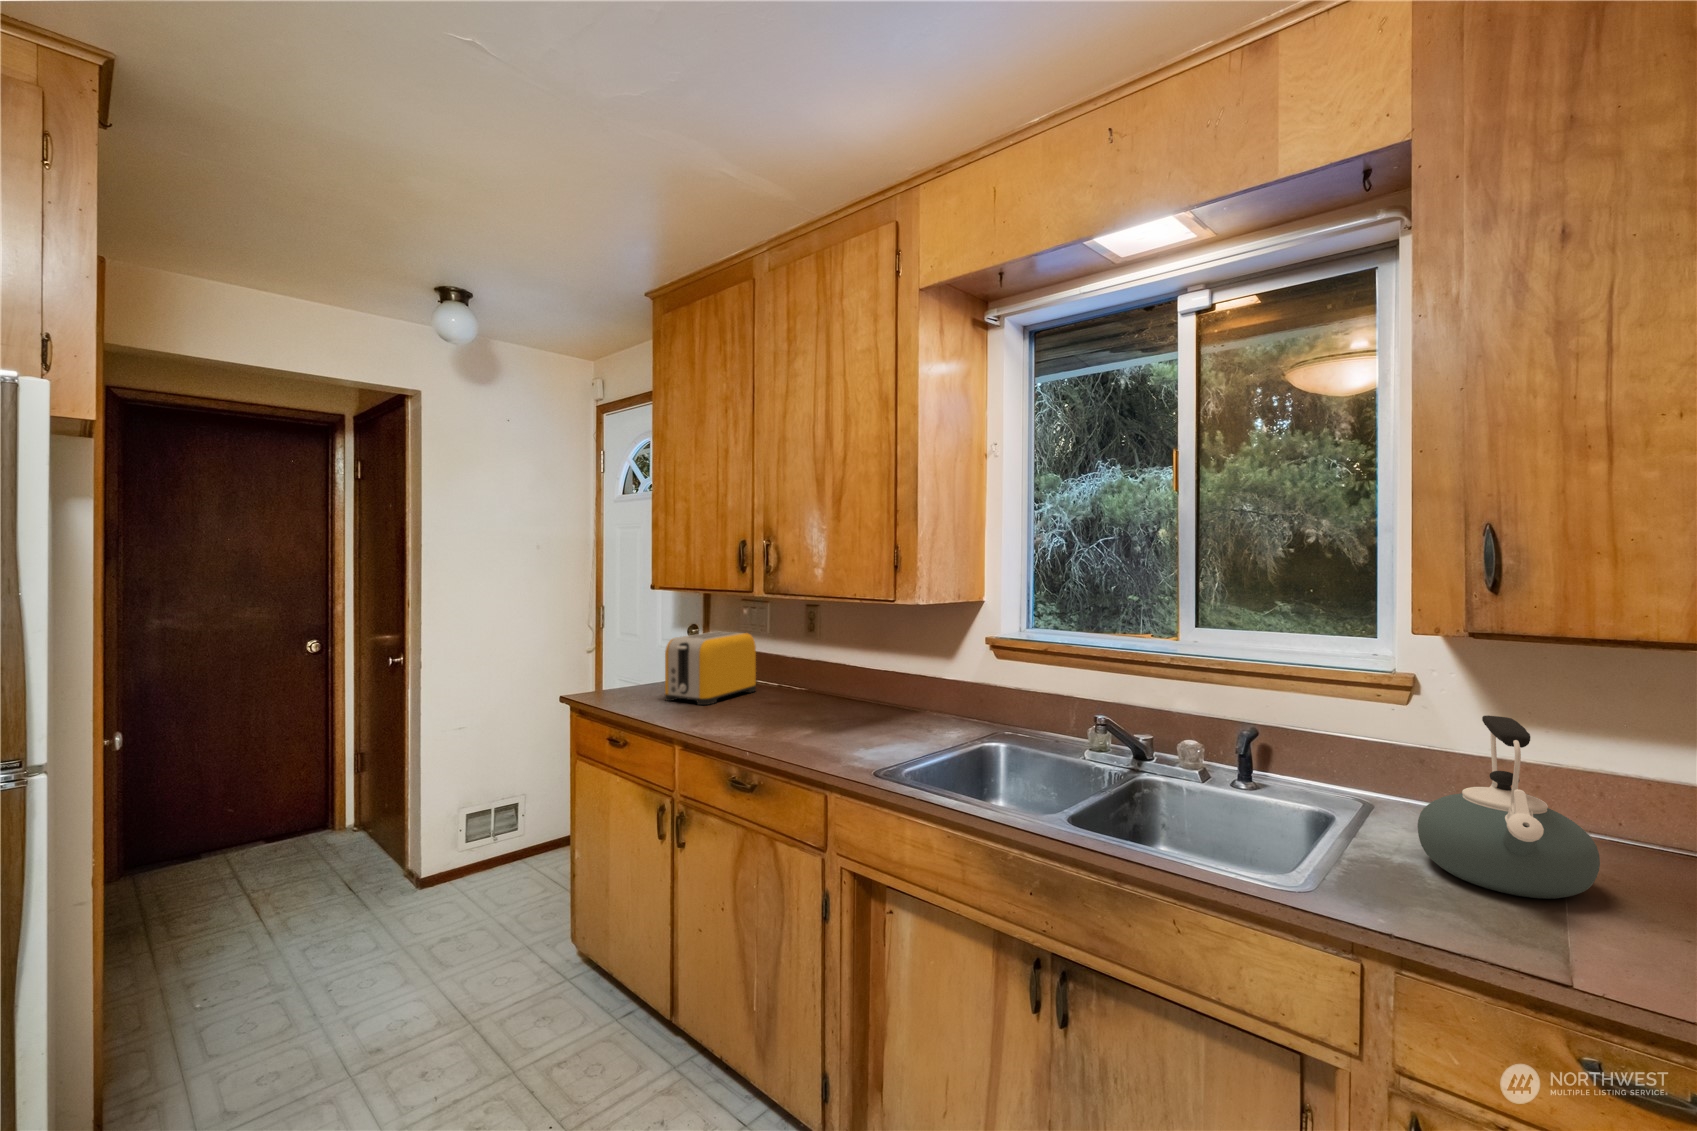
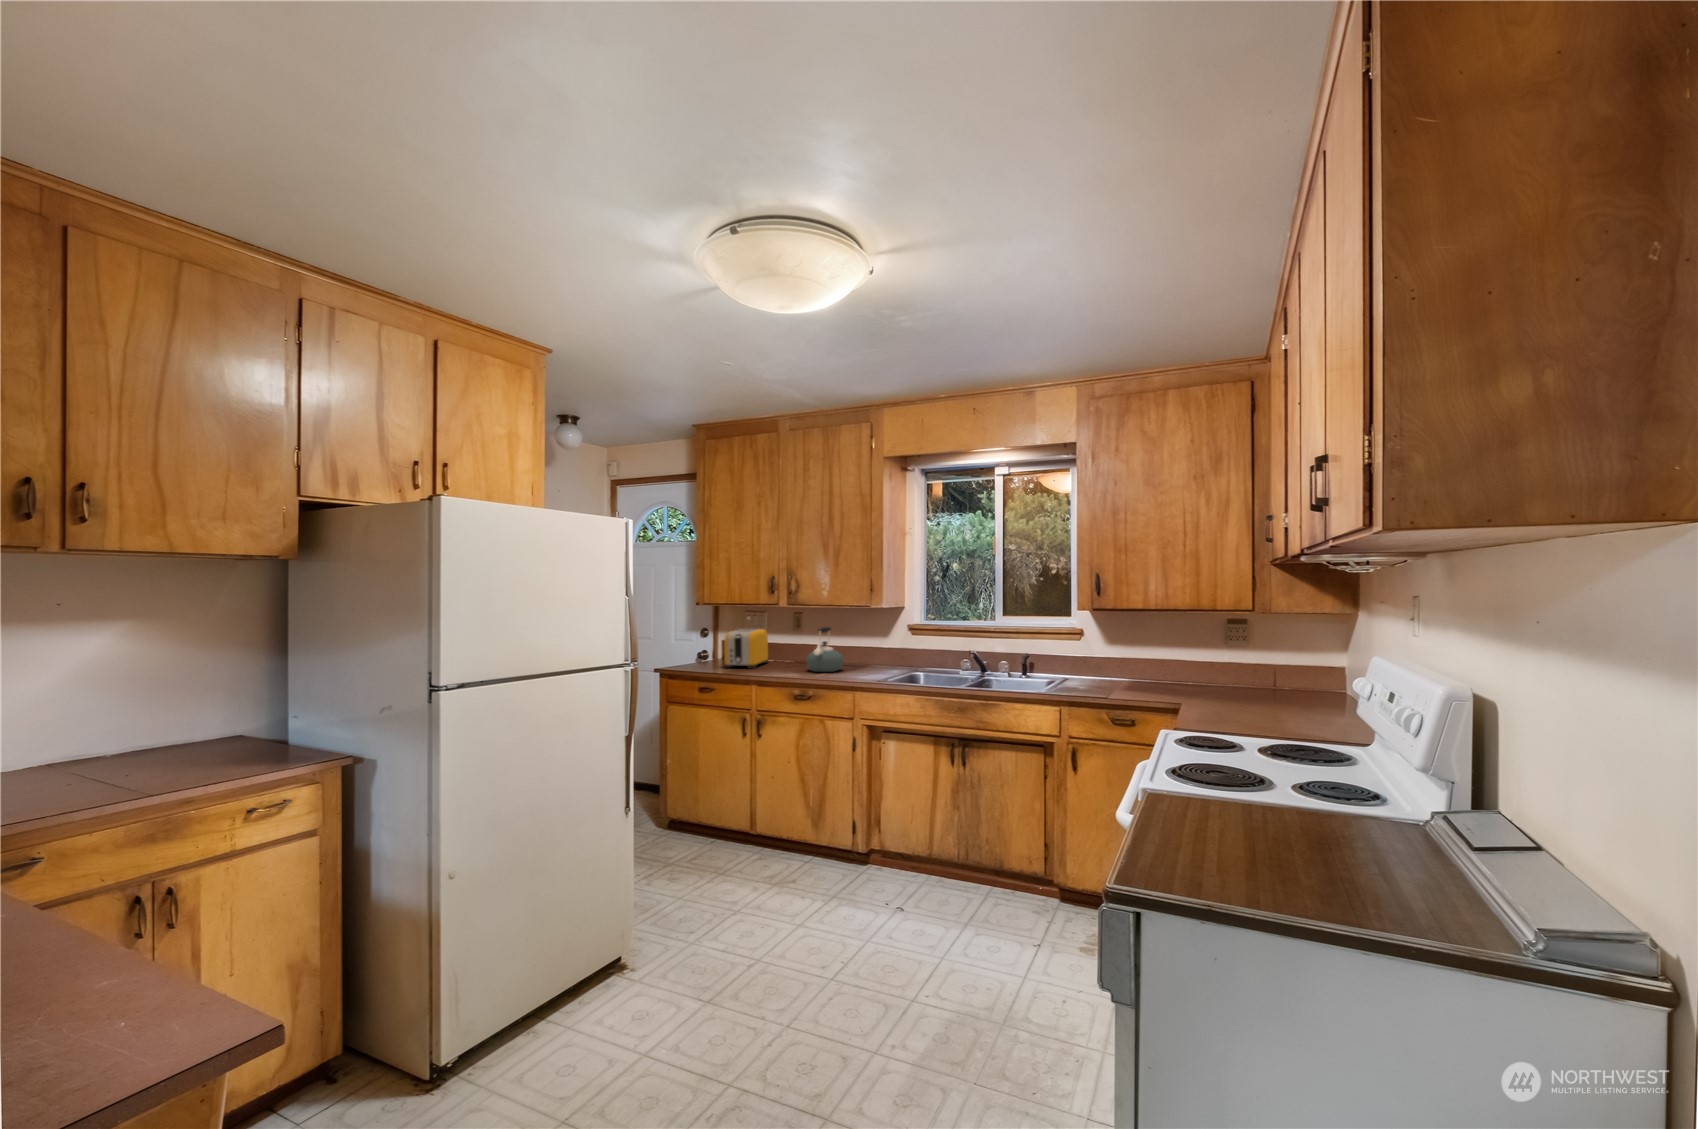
kettle: present [1418,715,1600,899] -> present [806,627,843,672]

